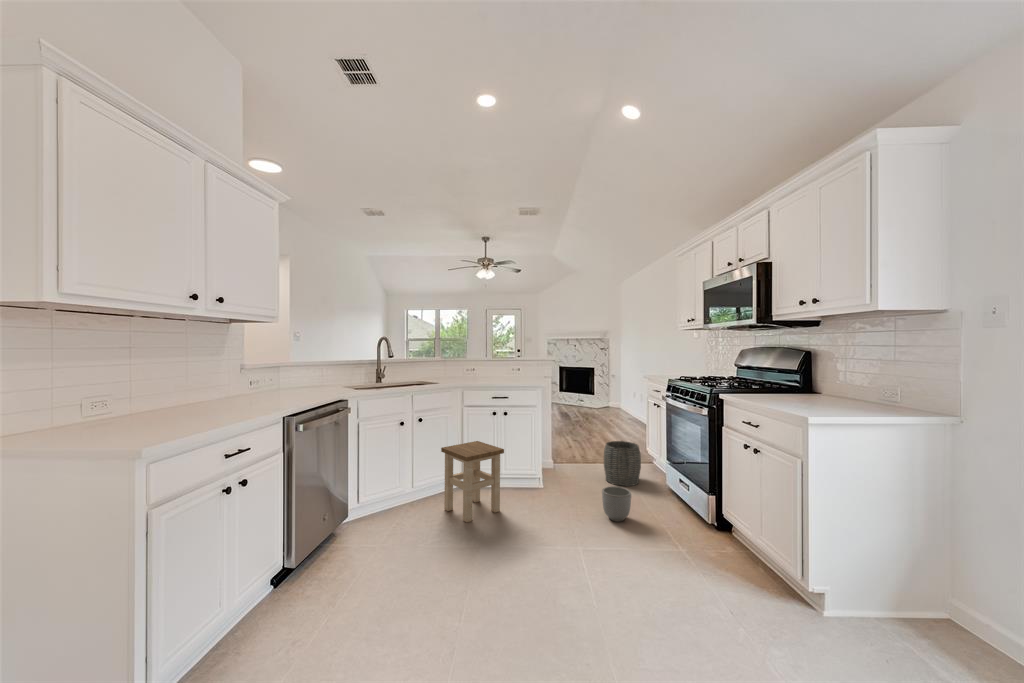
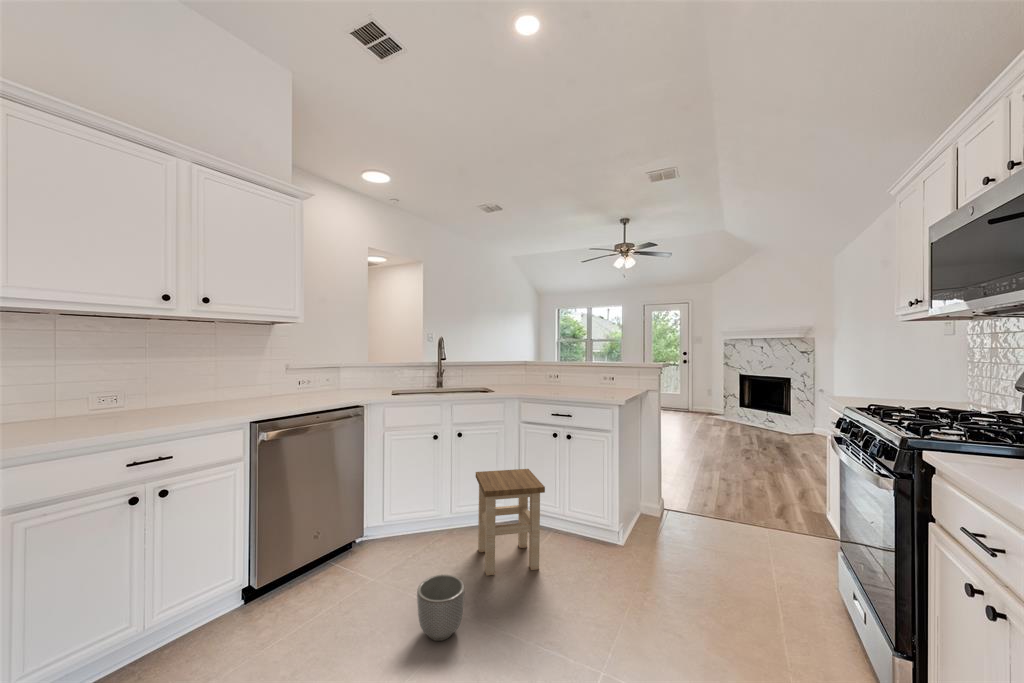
woven basket: present [604,441,641,486] -> none [729,497,795,577]
planter: present [602,486,631,522] -> present [417,574,464,641]

